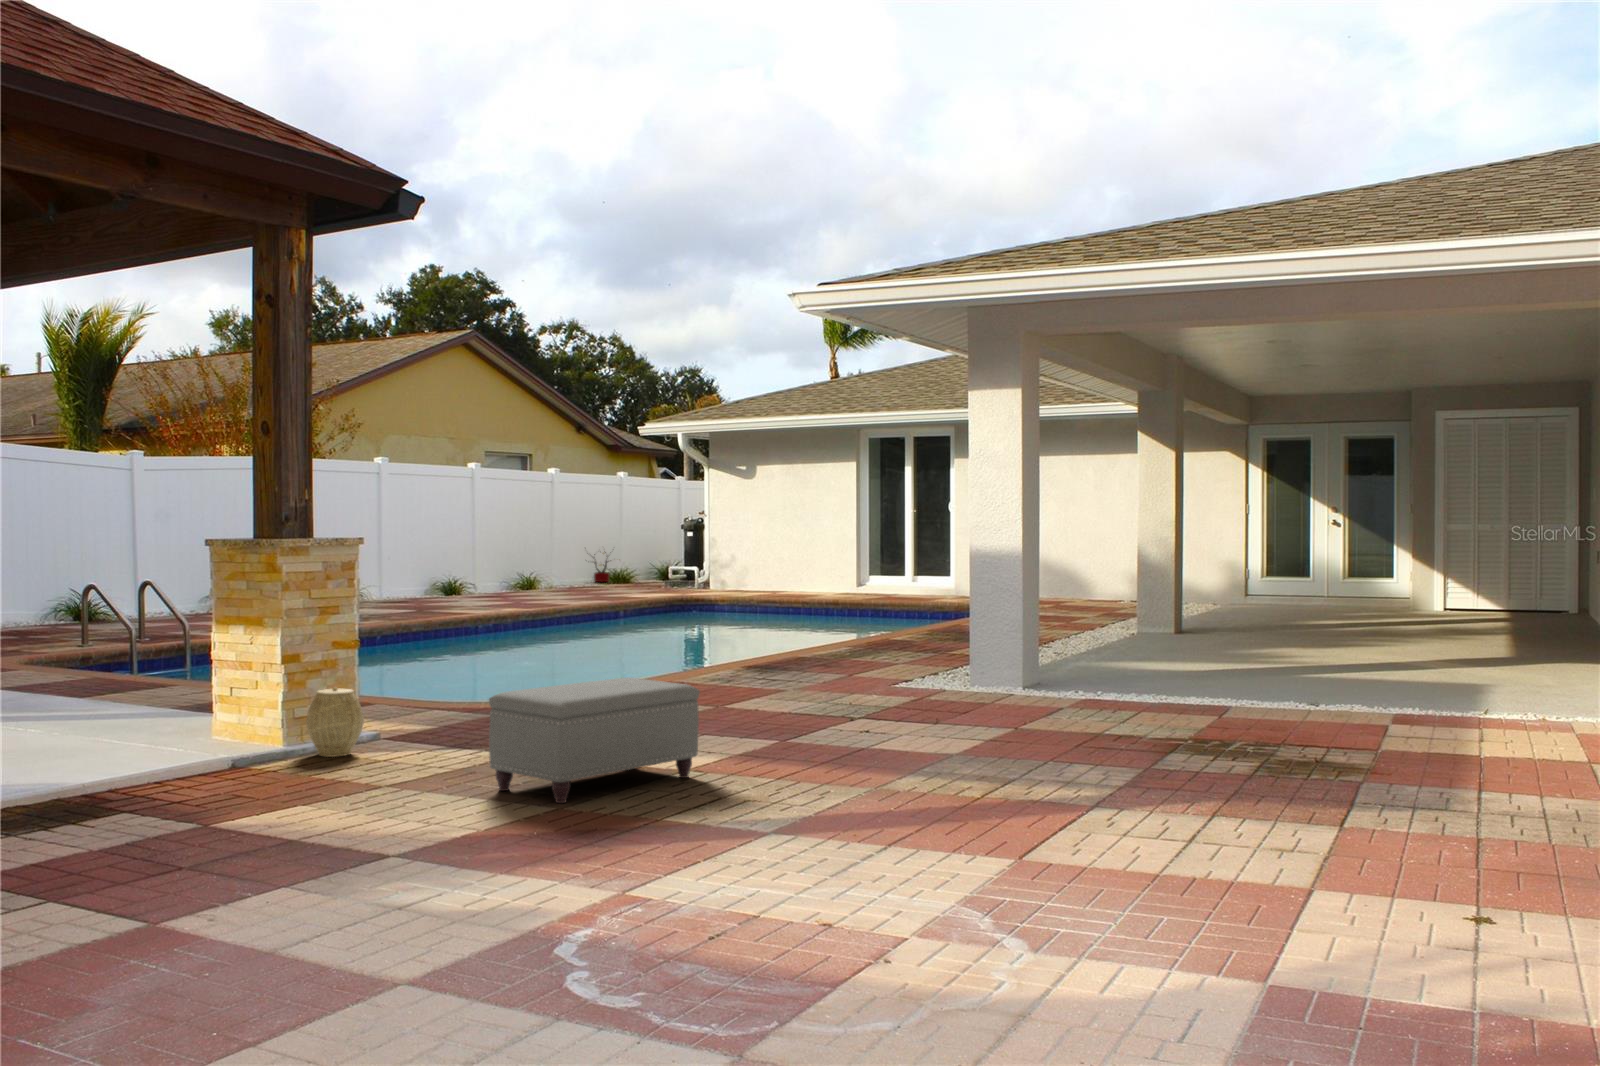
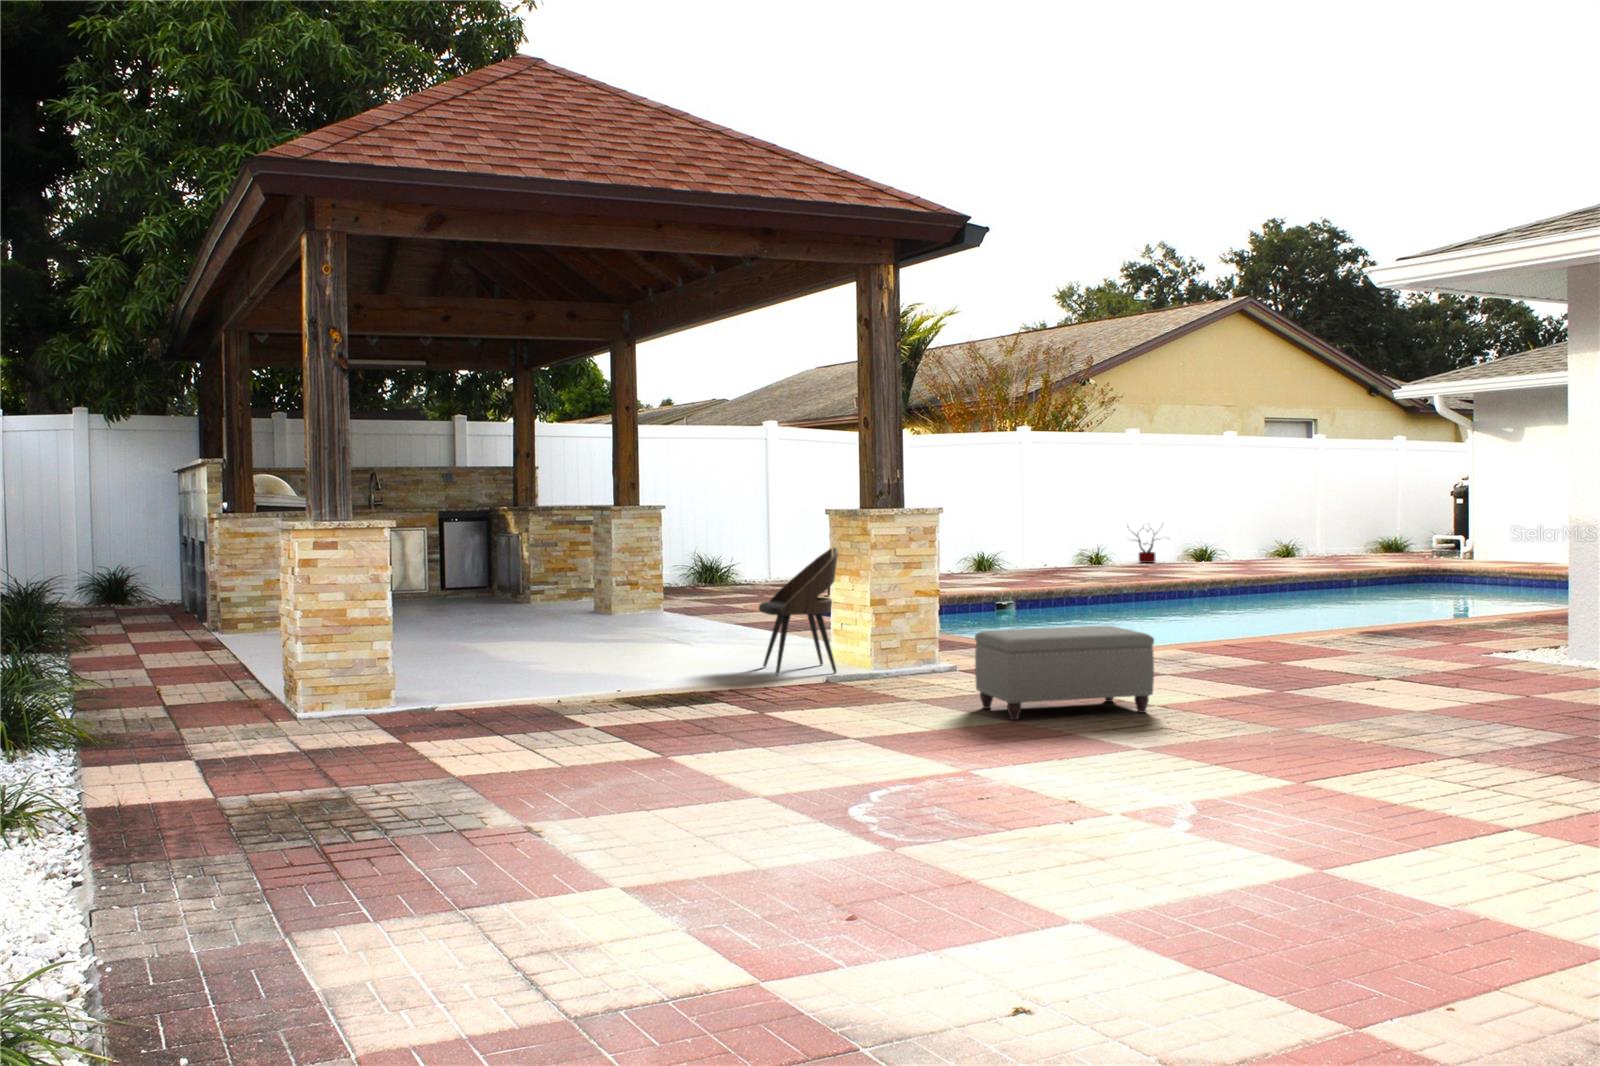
decorative plant: present [594,552,609,582] -> present [1137,528,1157,563]
dining chair: none [104,589,231,769] -> present [759,548,838,675]
woven basket: present [306,687,364,757] -> none [887,624,929,678]

